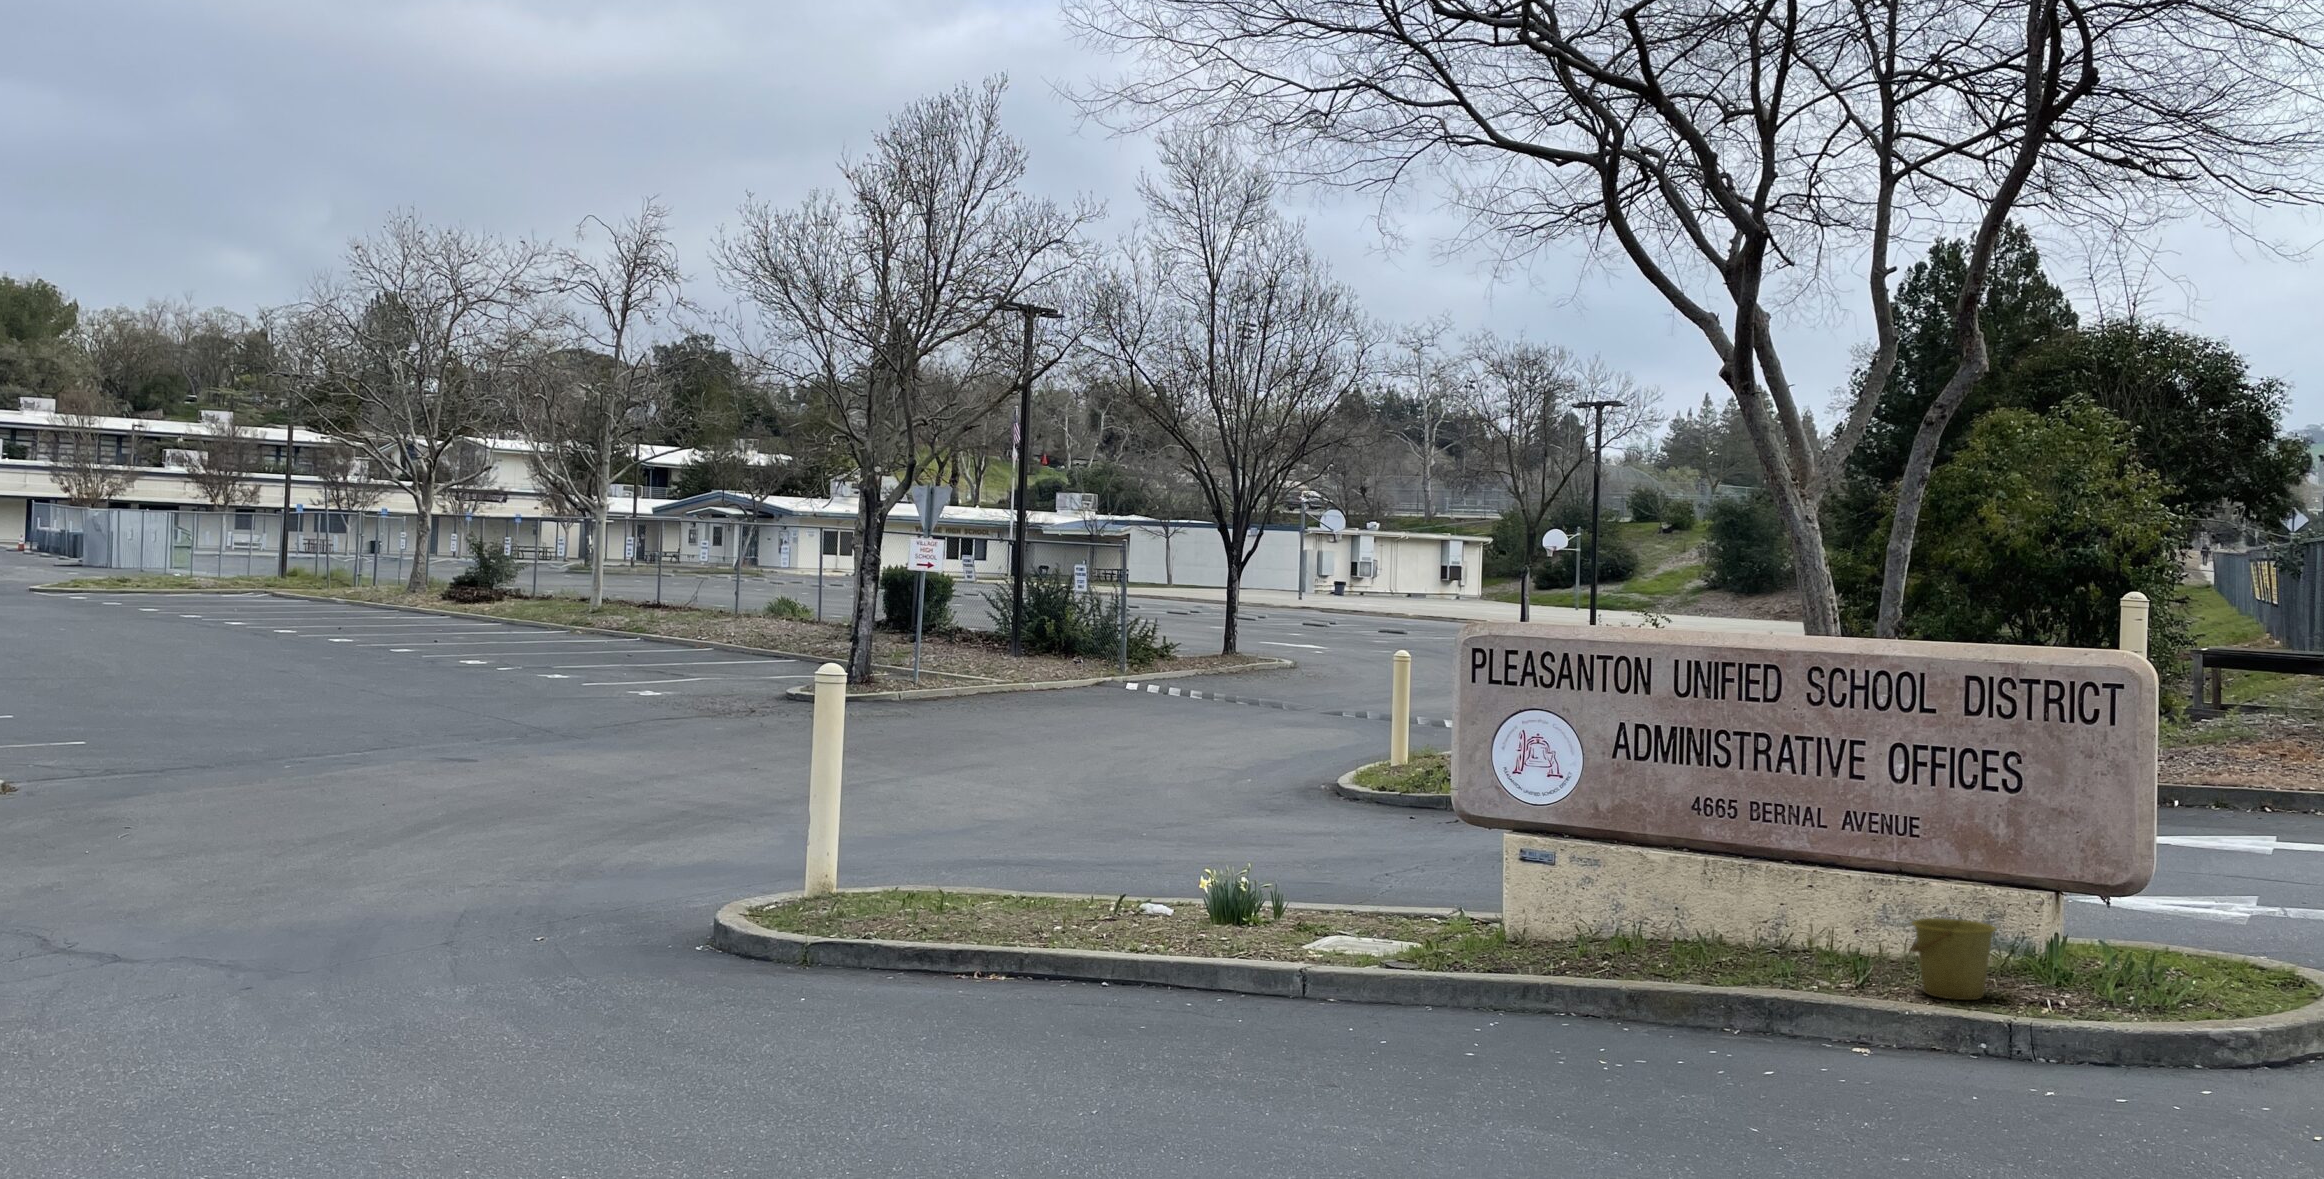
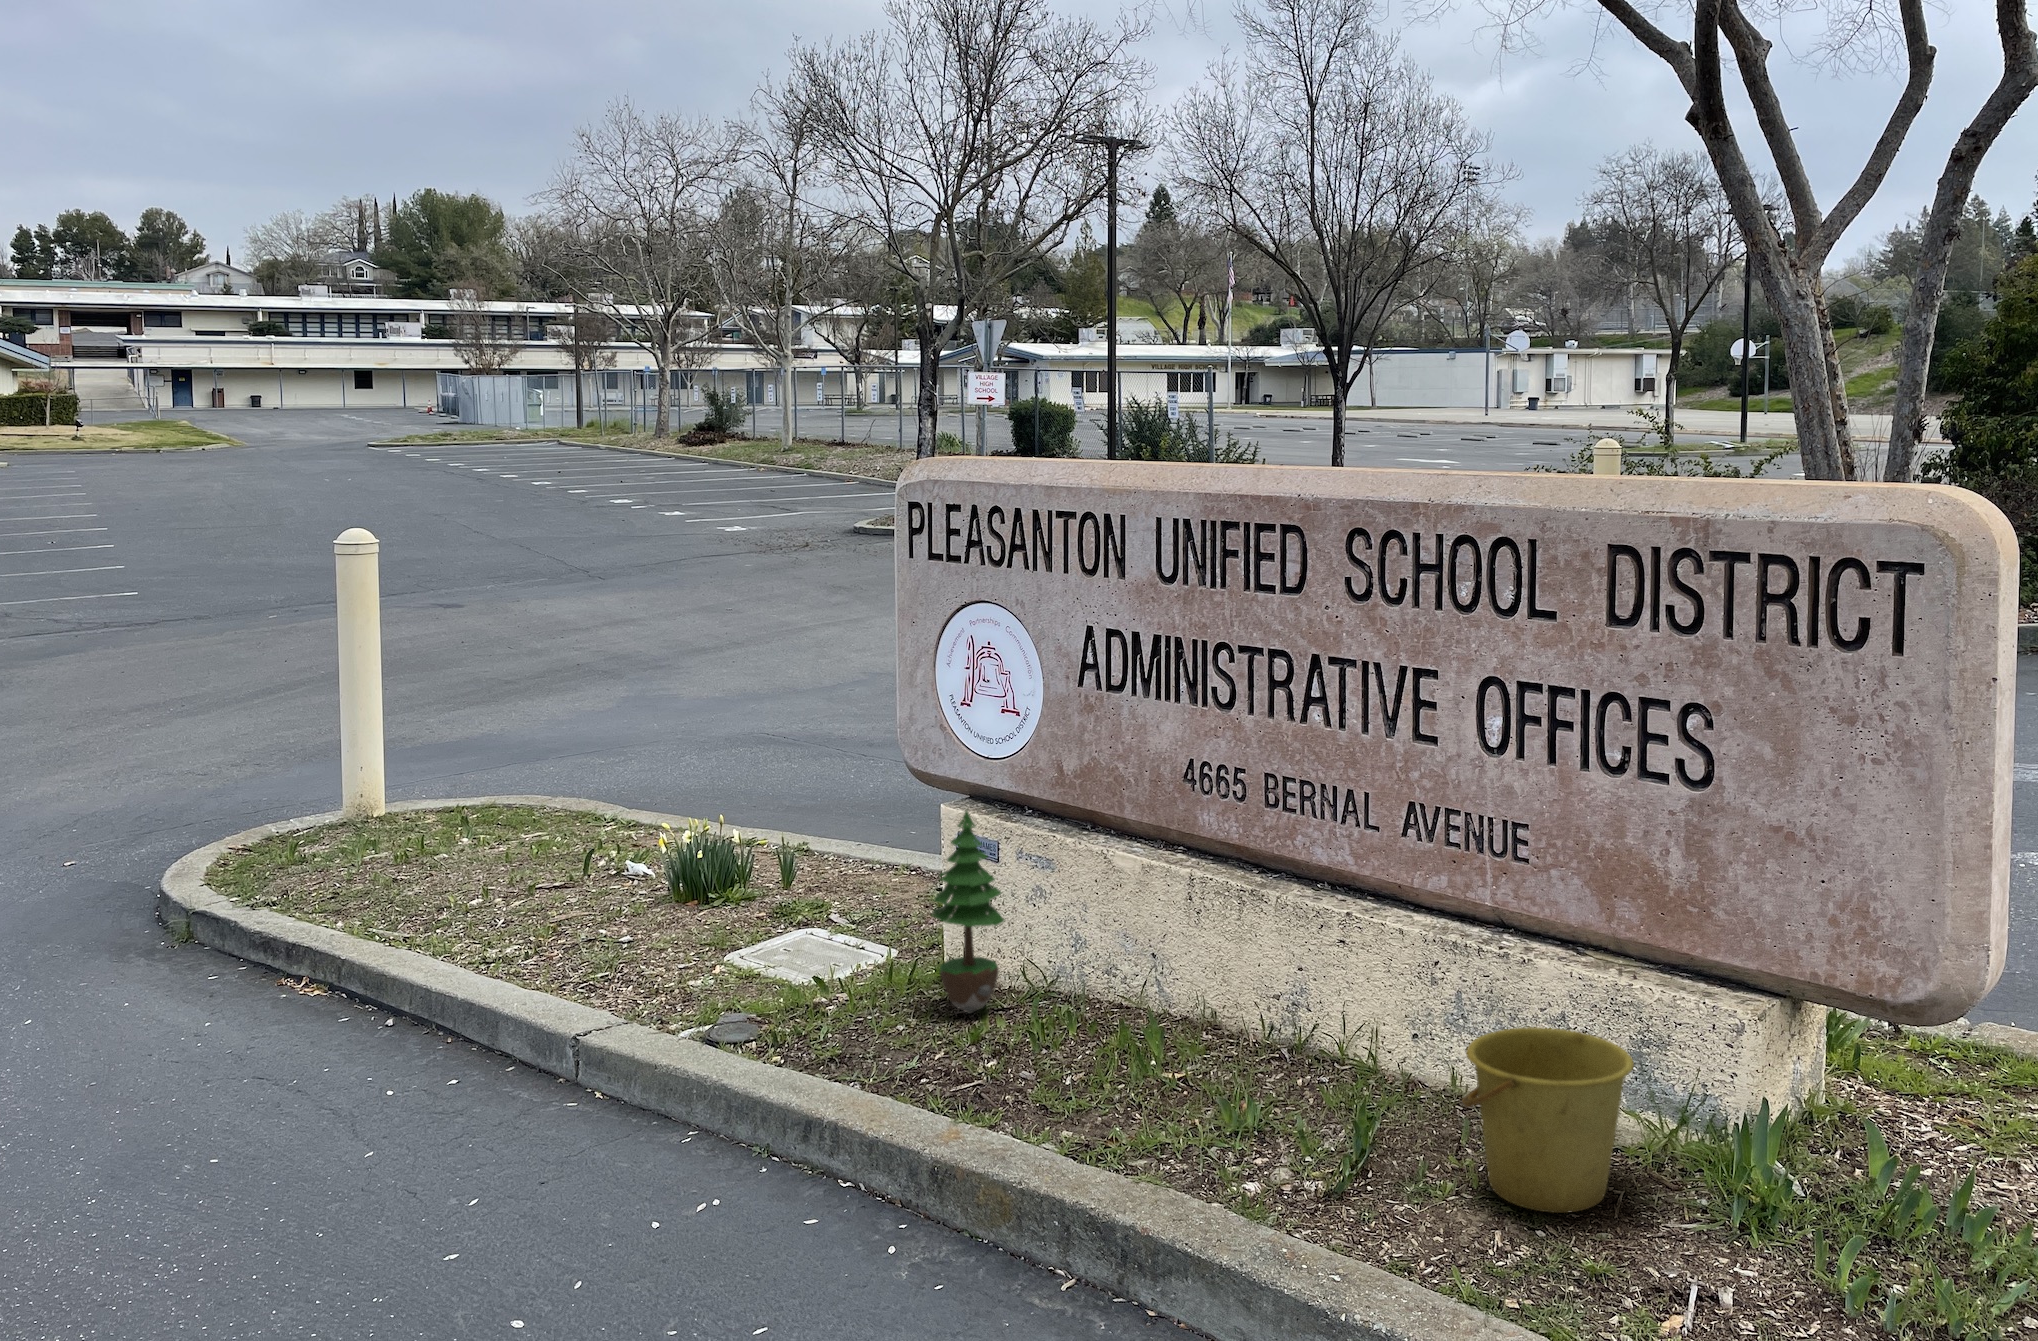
potted tree: none [1522,829,1567,955] -> present [931,810,1004,1014]

